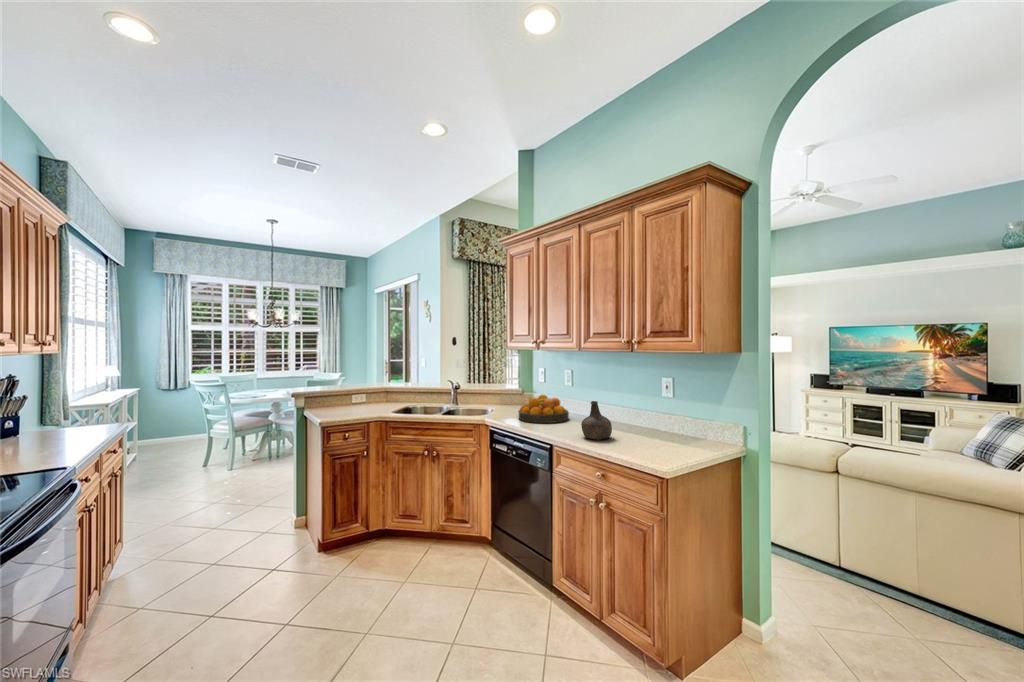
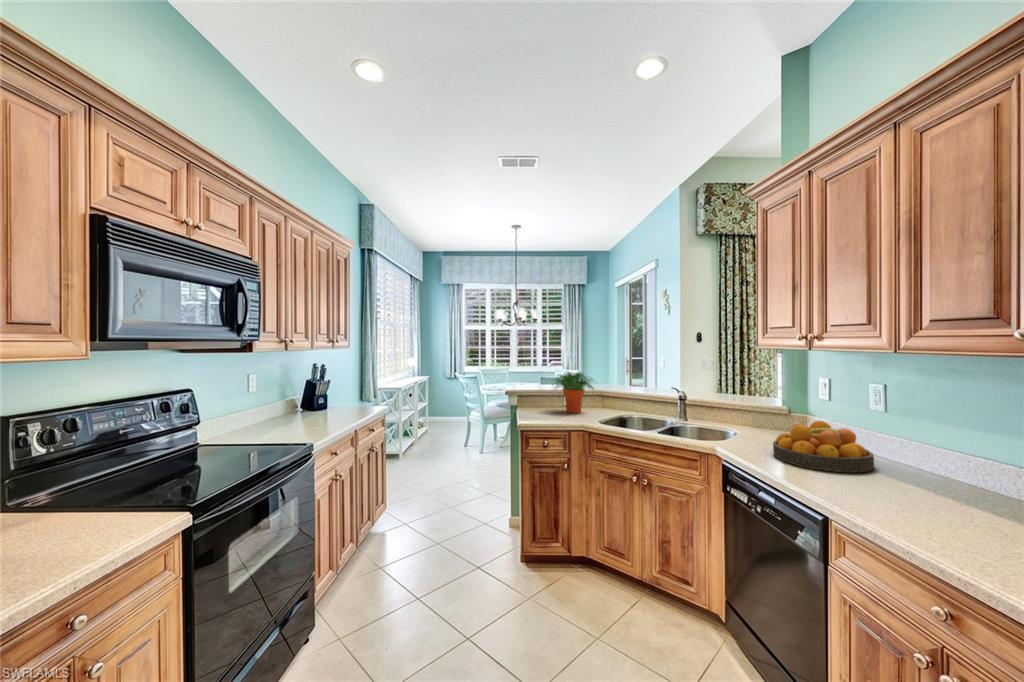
potted plant: none [341,372,386,409] -> present [553,372,593,413]
bottle: present [581,401,612,440] -> none [899,451,984,534]

